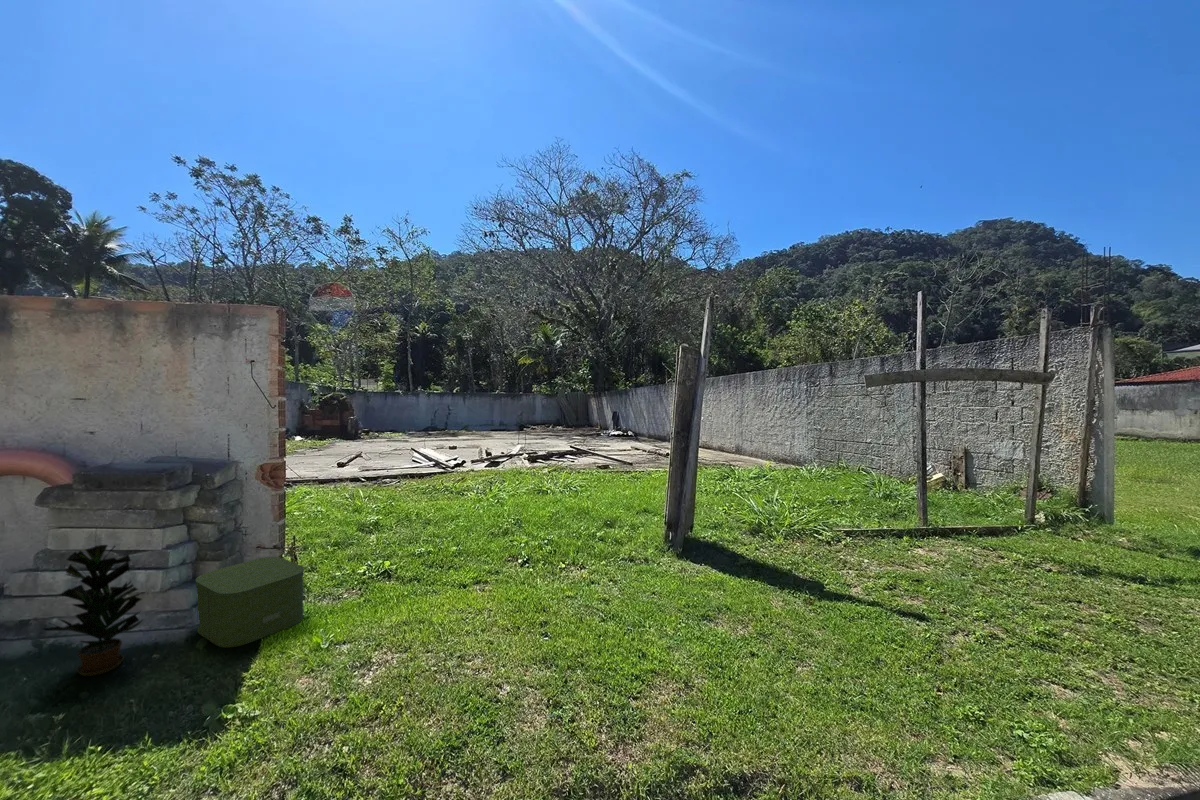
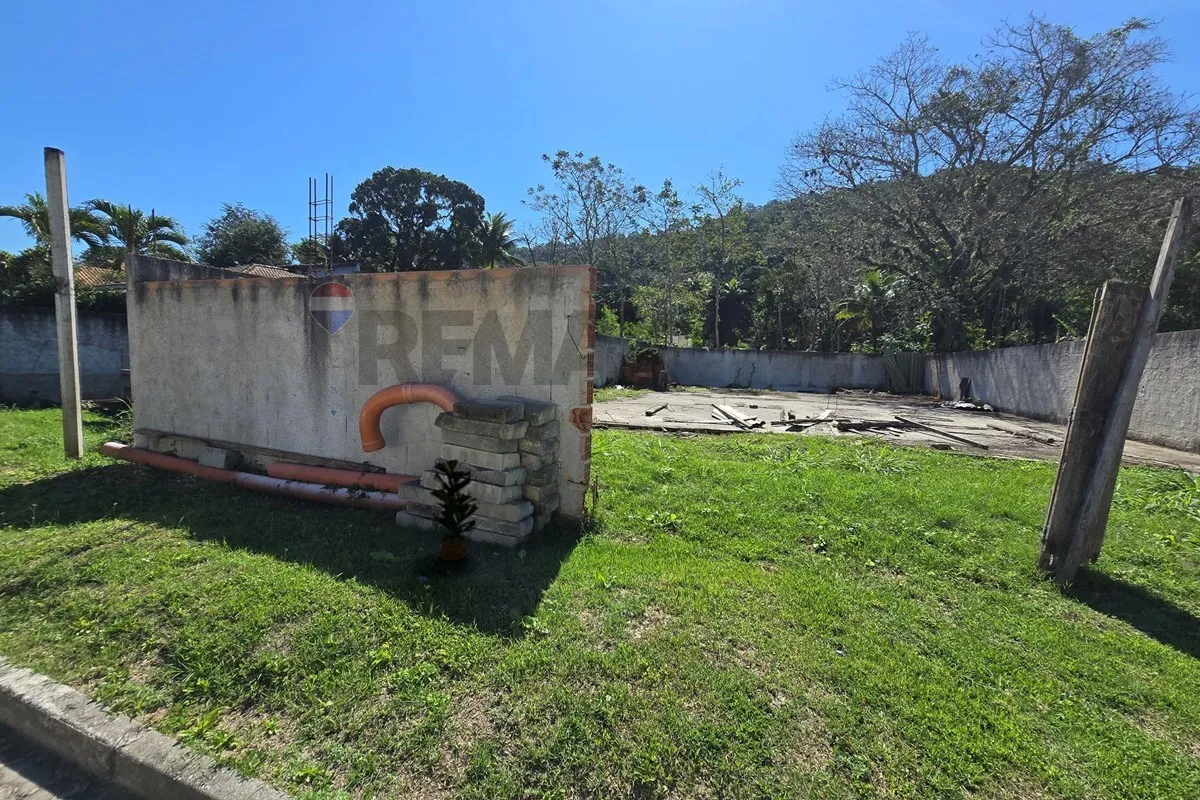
storage box: present [196,557,304,647] -> none [515,491,595,565]

